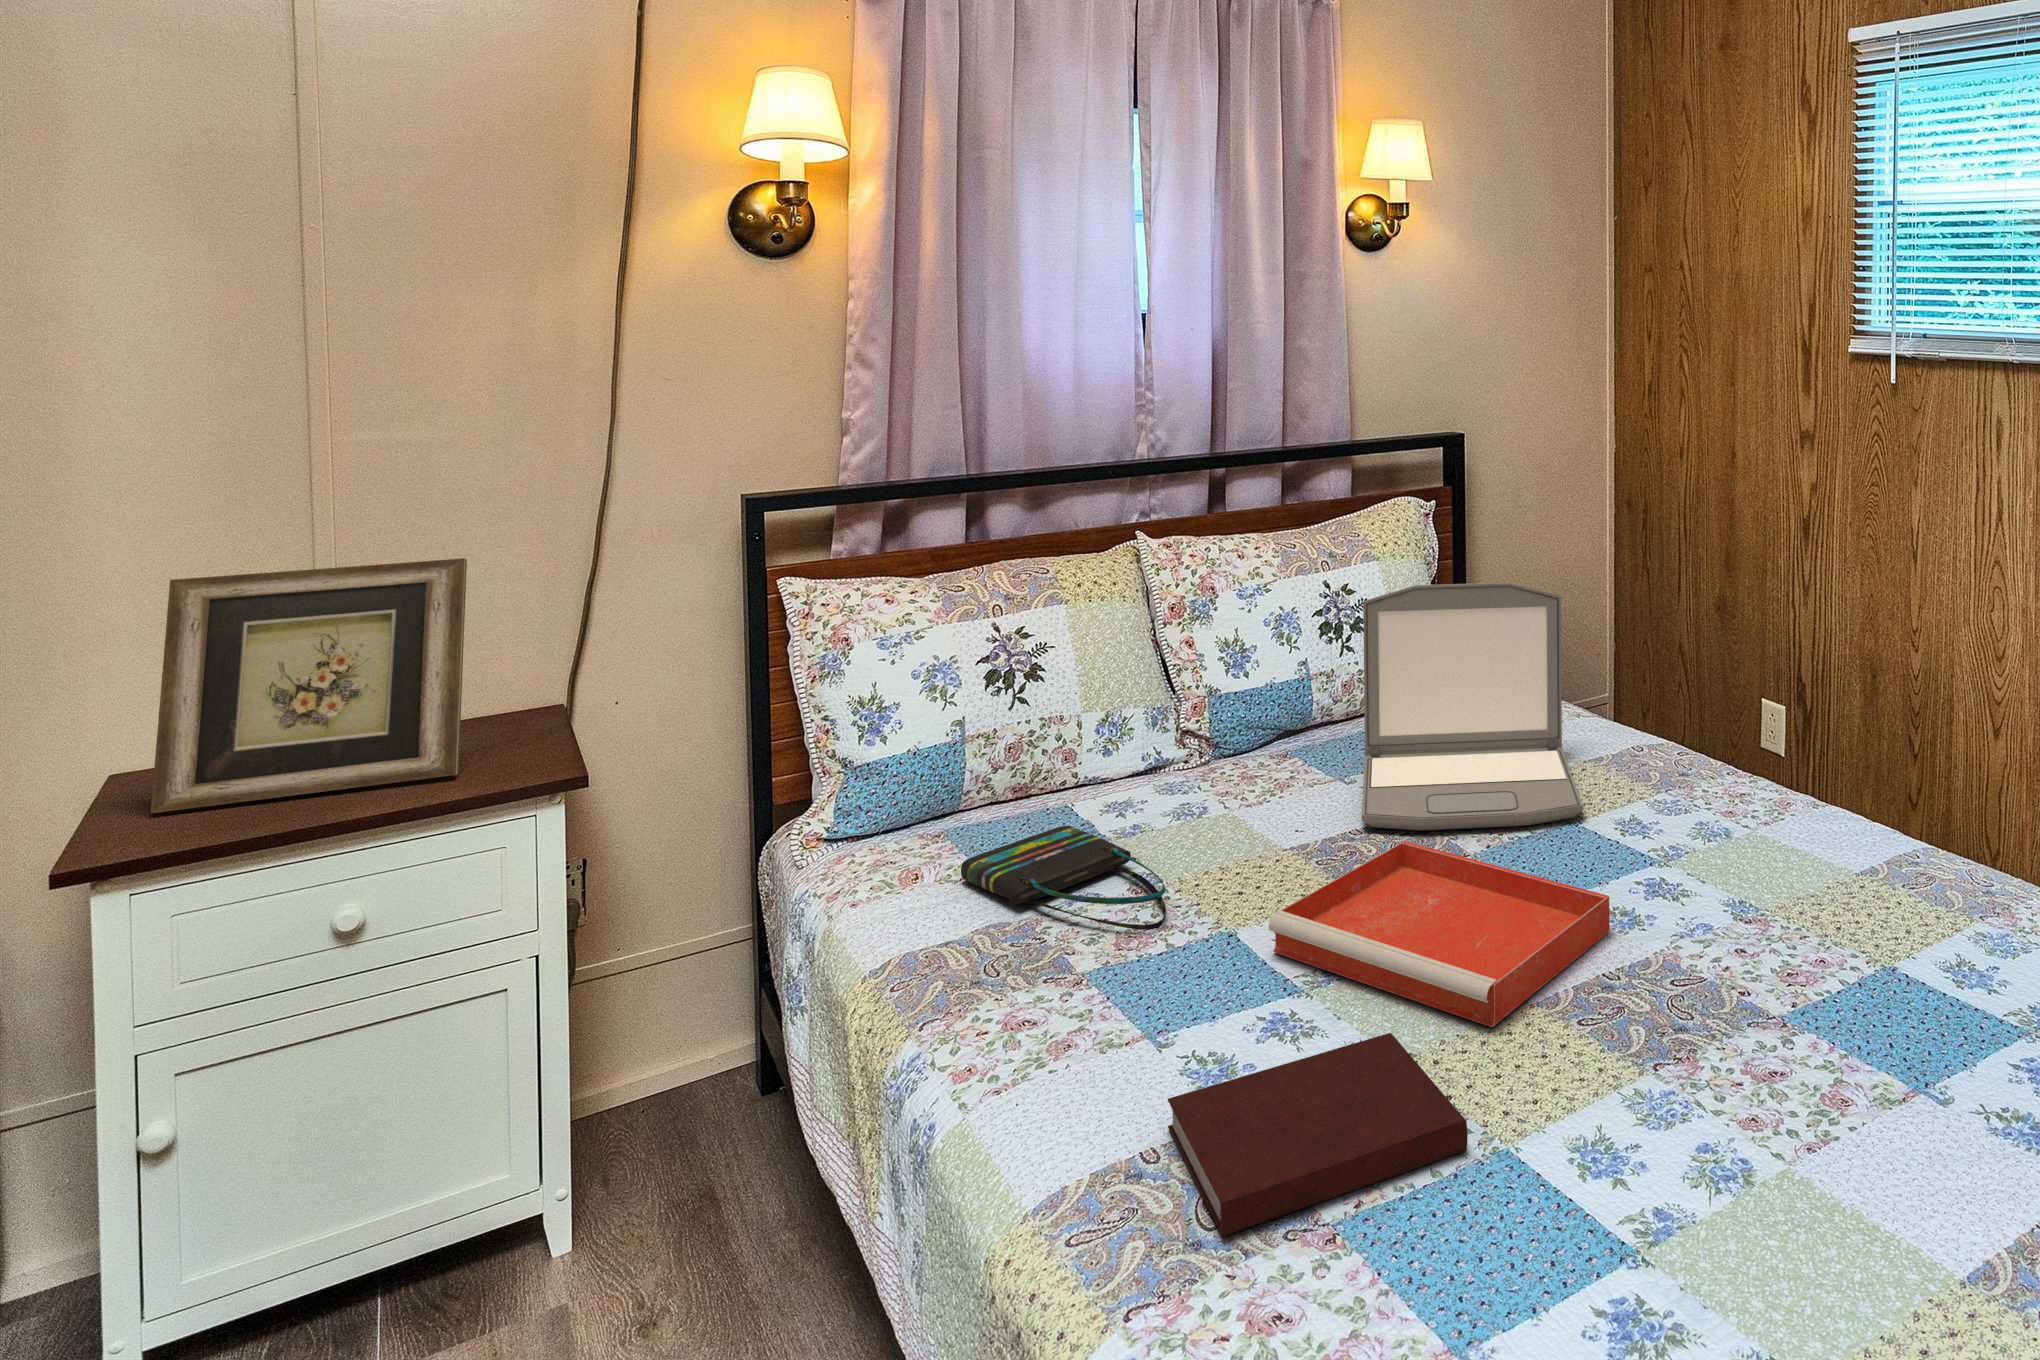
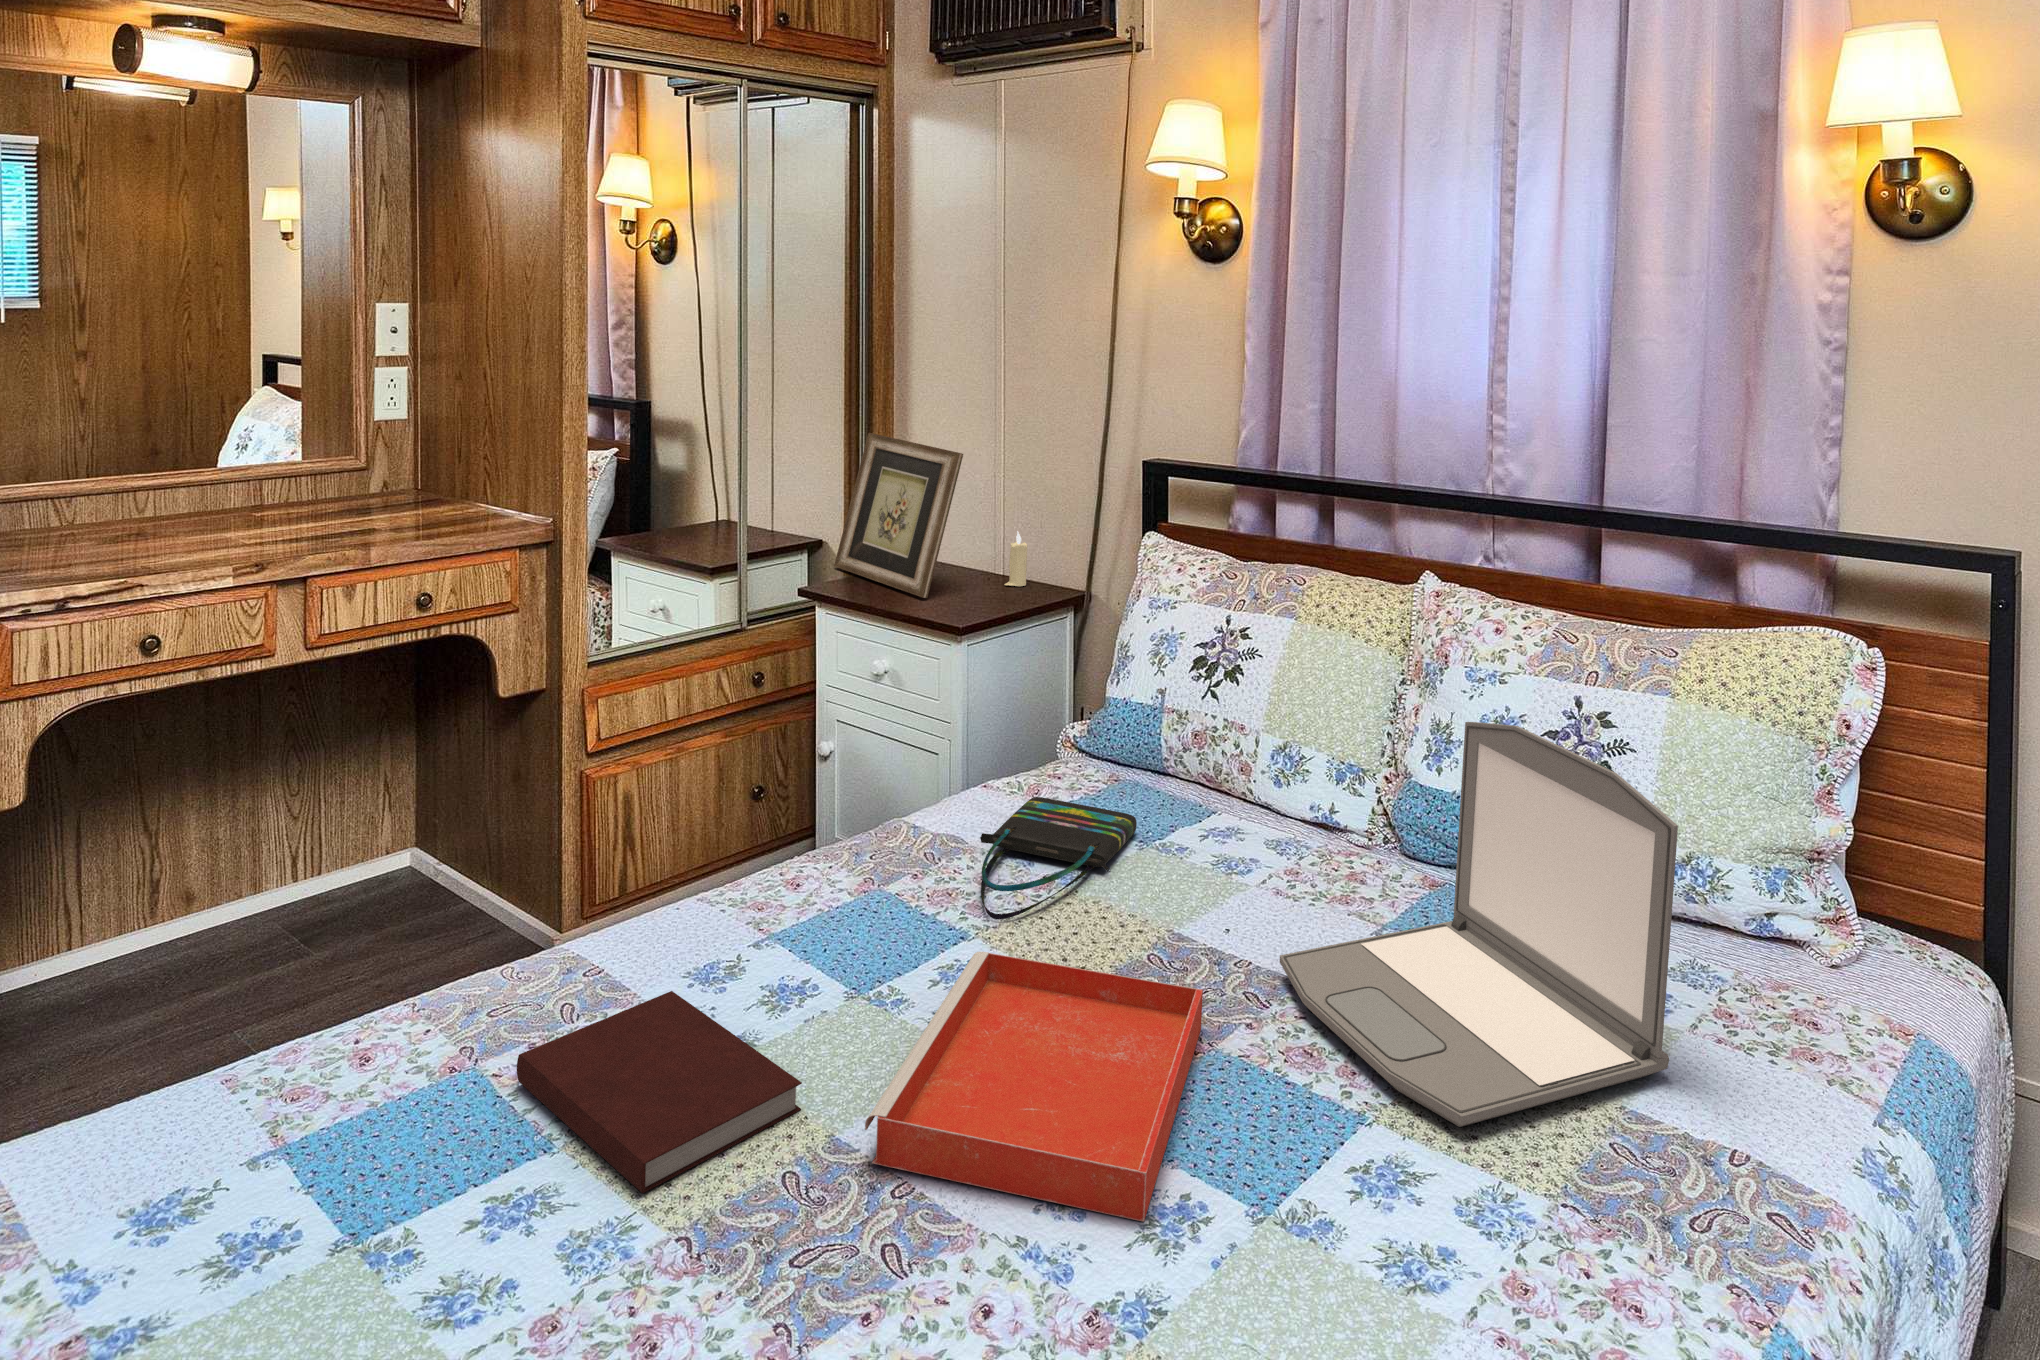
candle: none [486,654,518,734] -> present [1005,531,1027,586]

